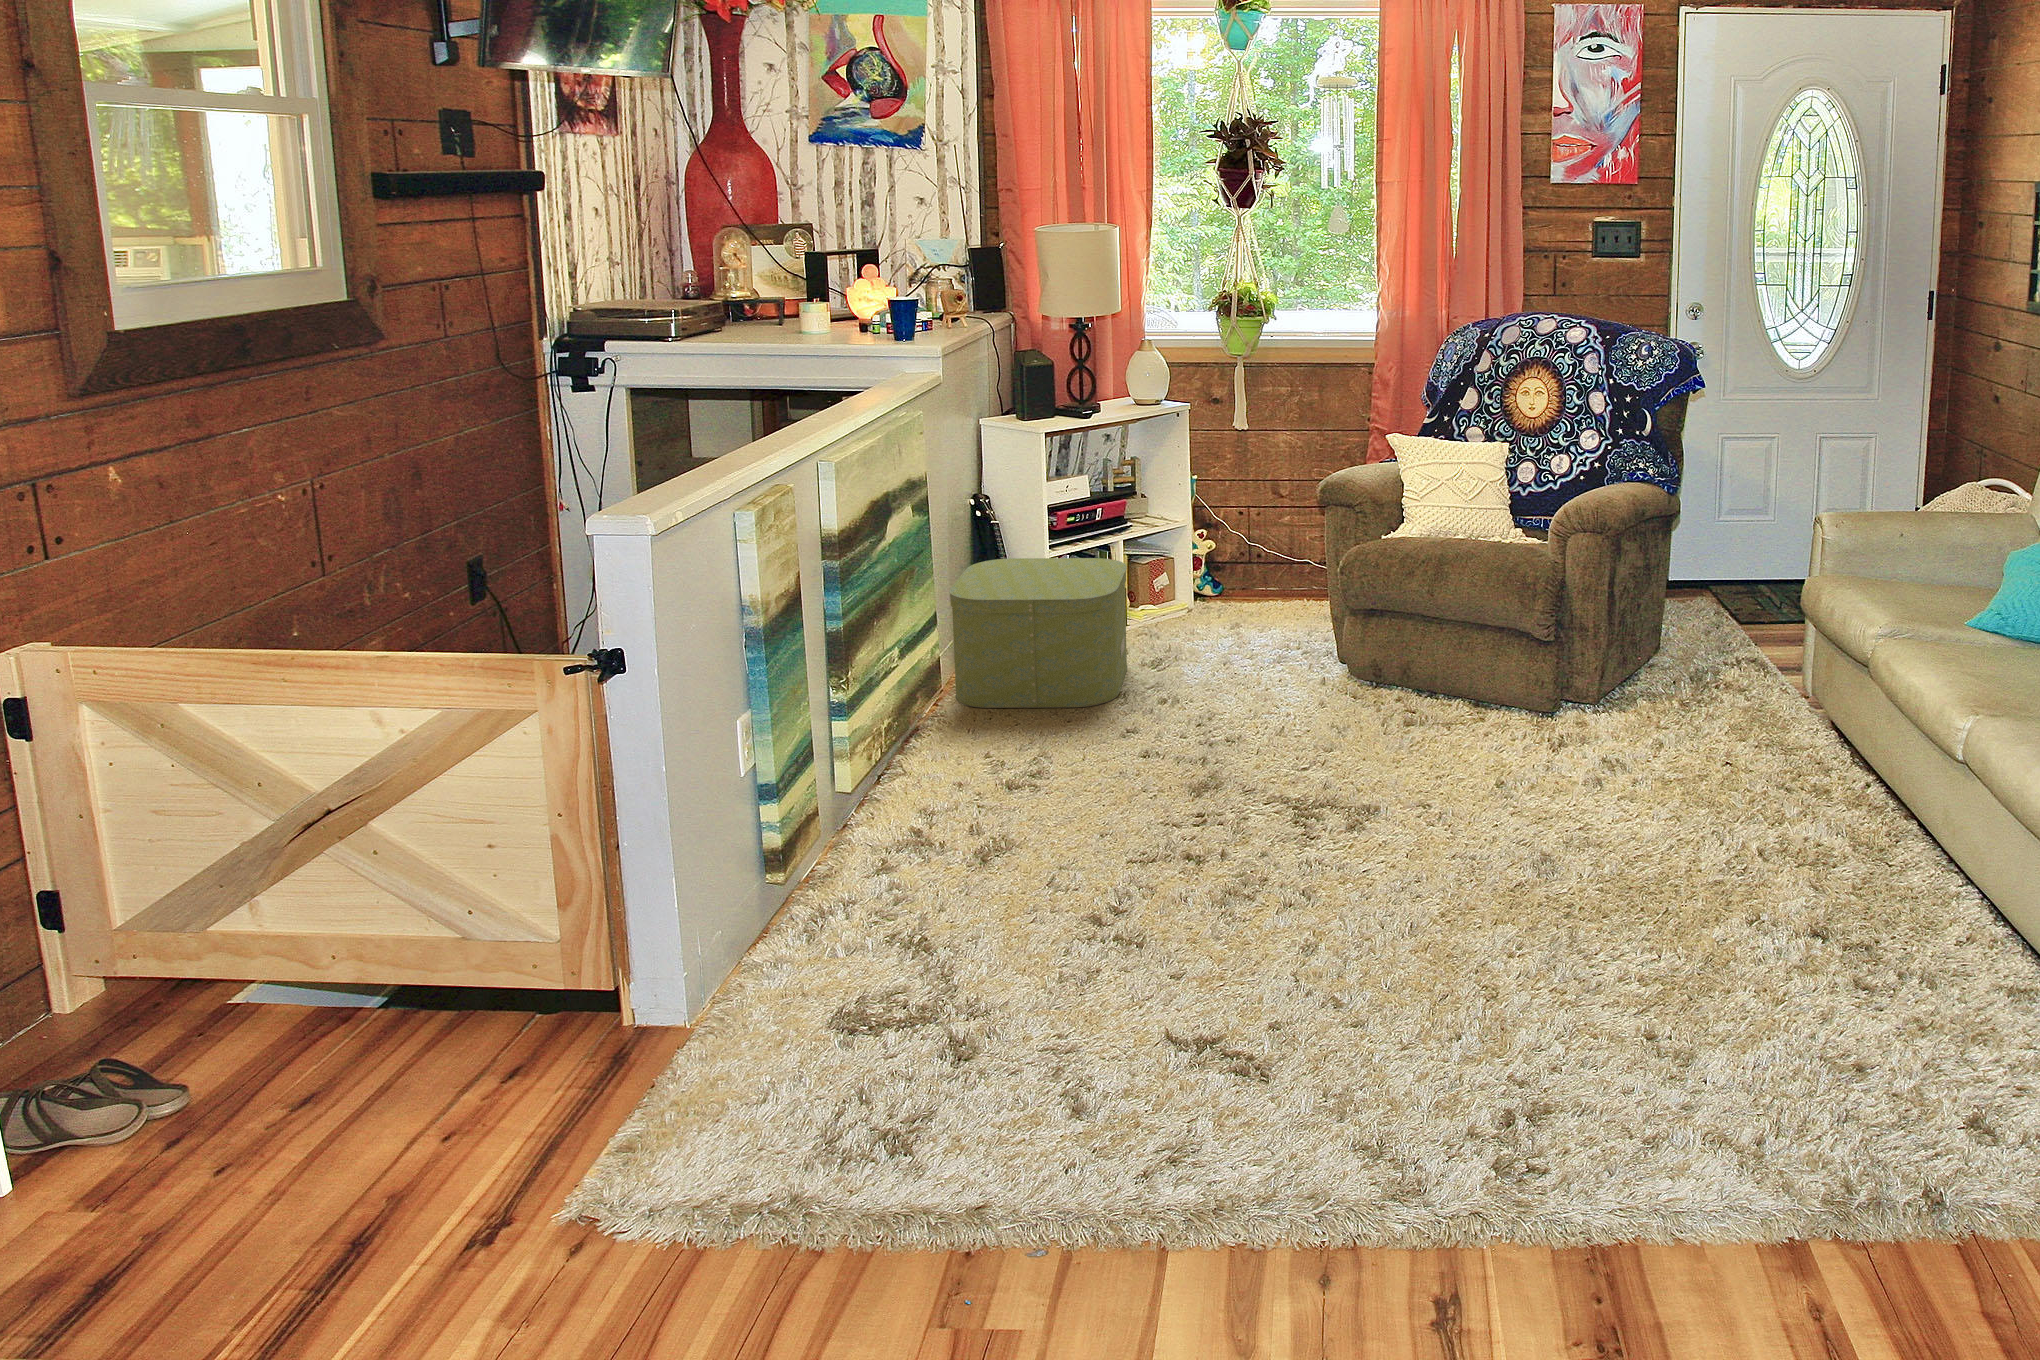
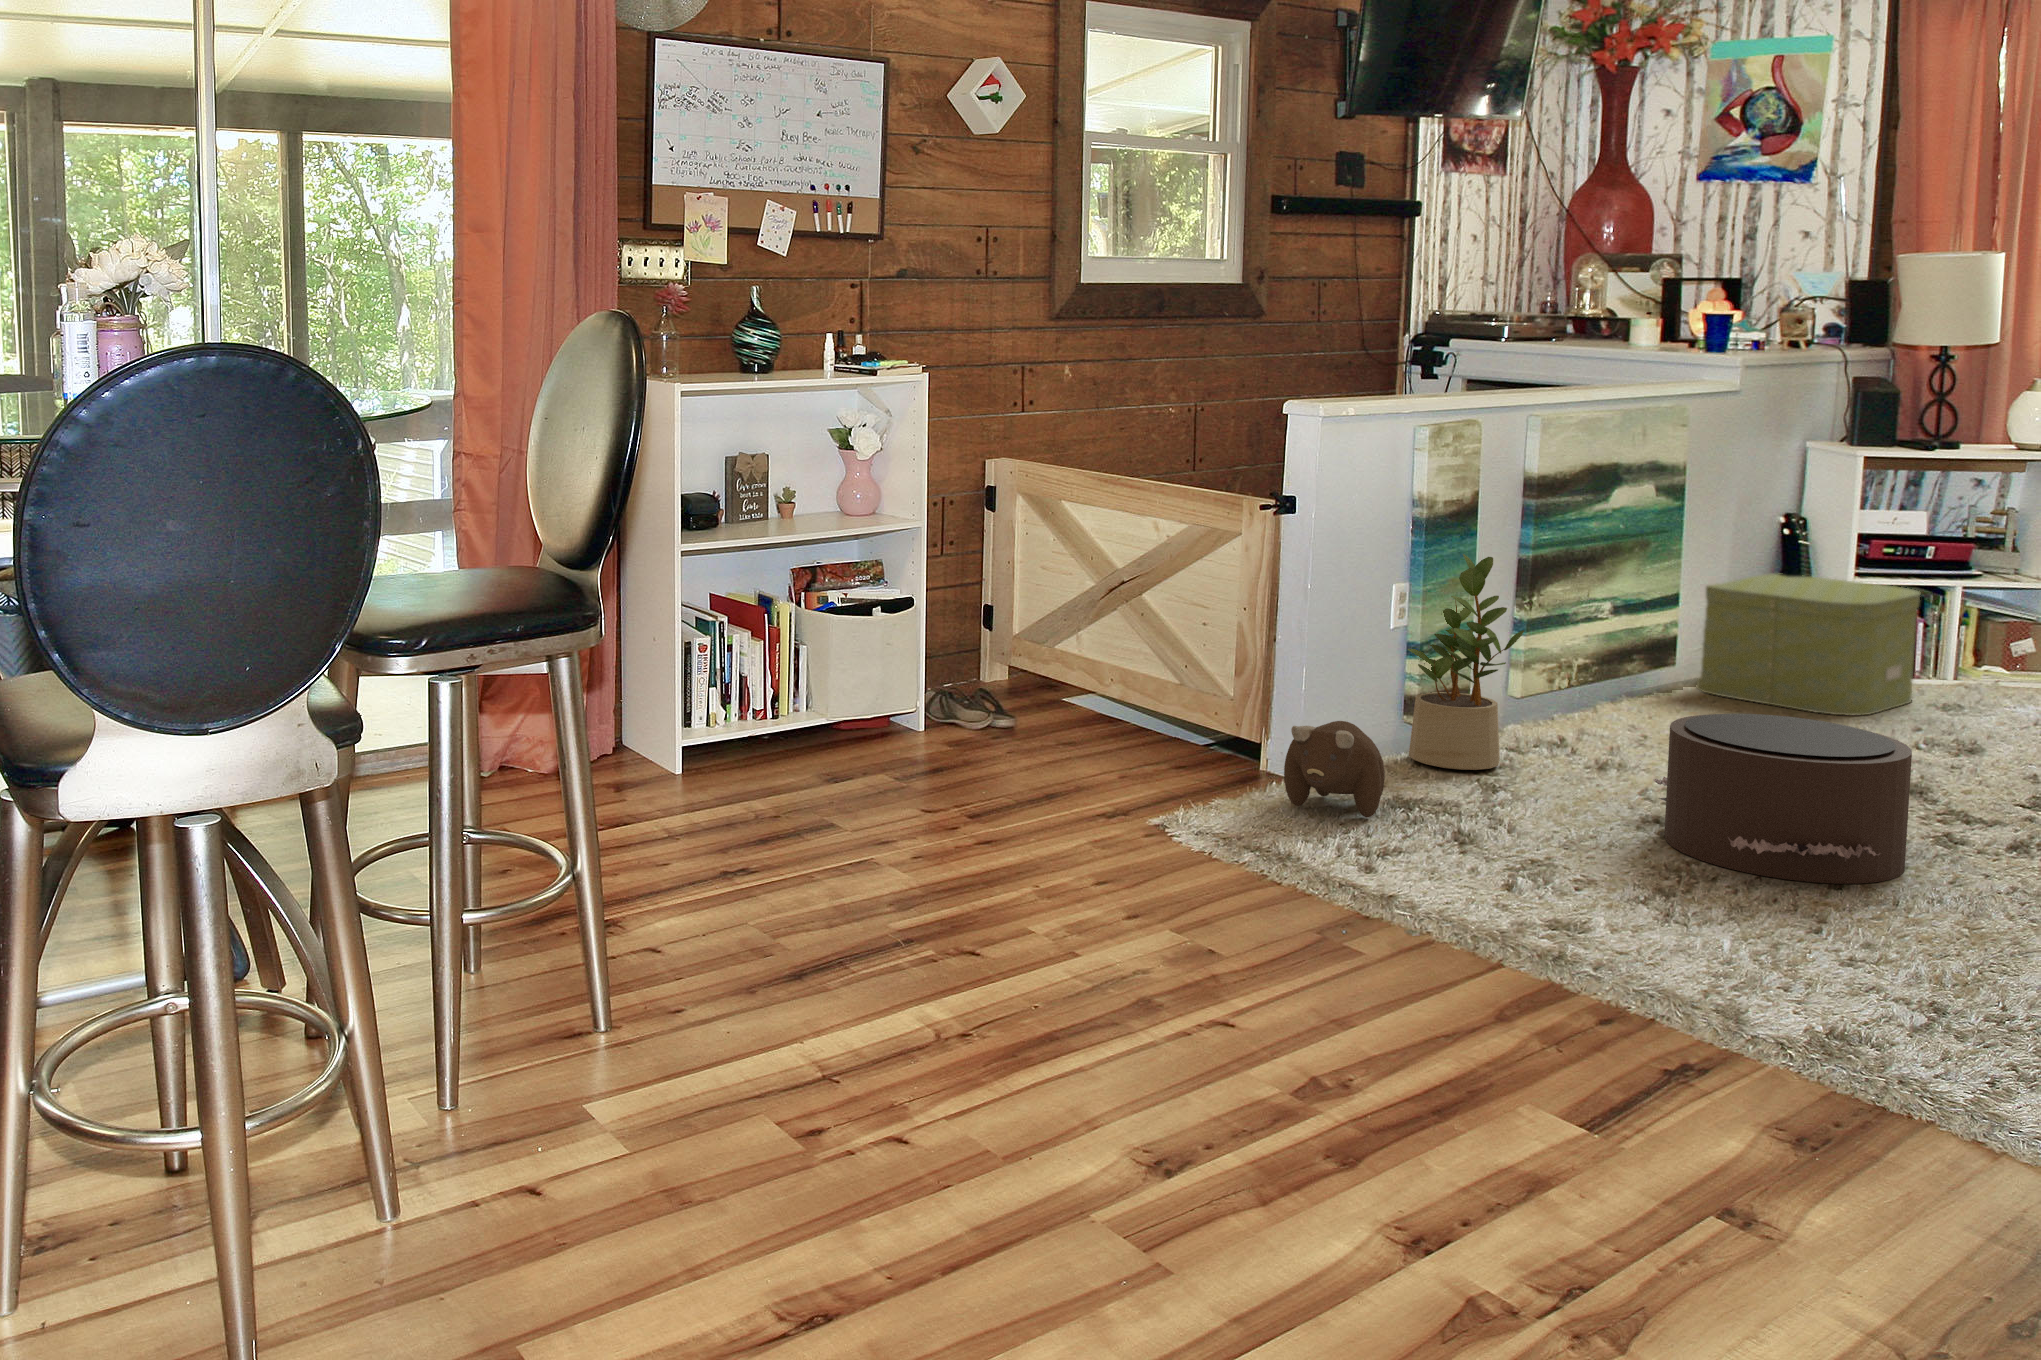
potted plant: none [774,676,920,956] -> present [1408,554,1524,770]
pouf: none [1110,796,1395,1017] -> present [1654,714,1912,884]
plush toy: none [734,987,876,1134] -> present [1284,721,1385,818]

